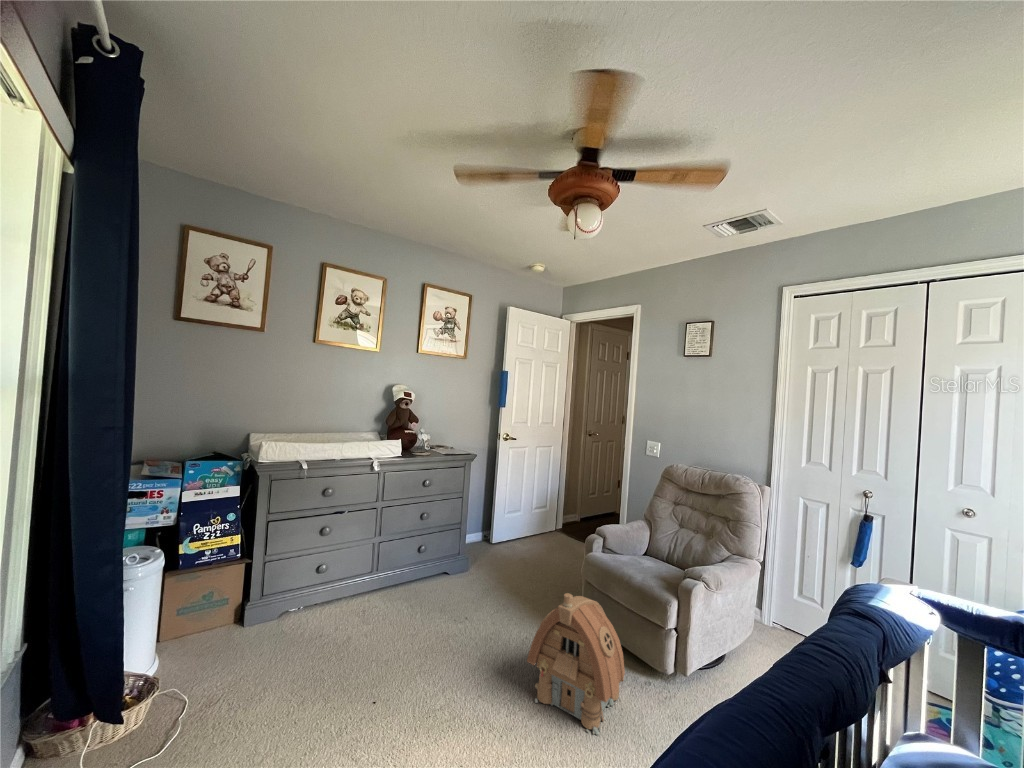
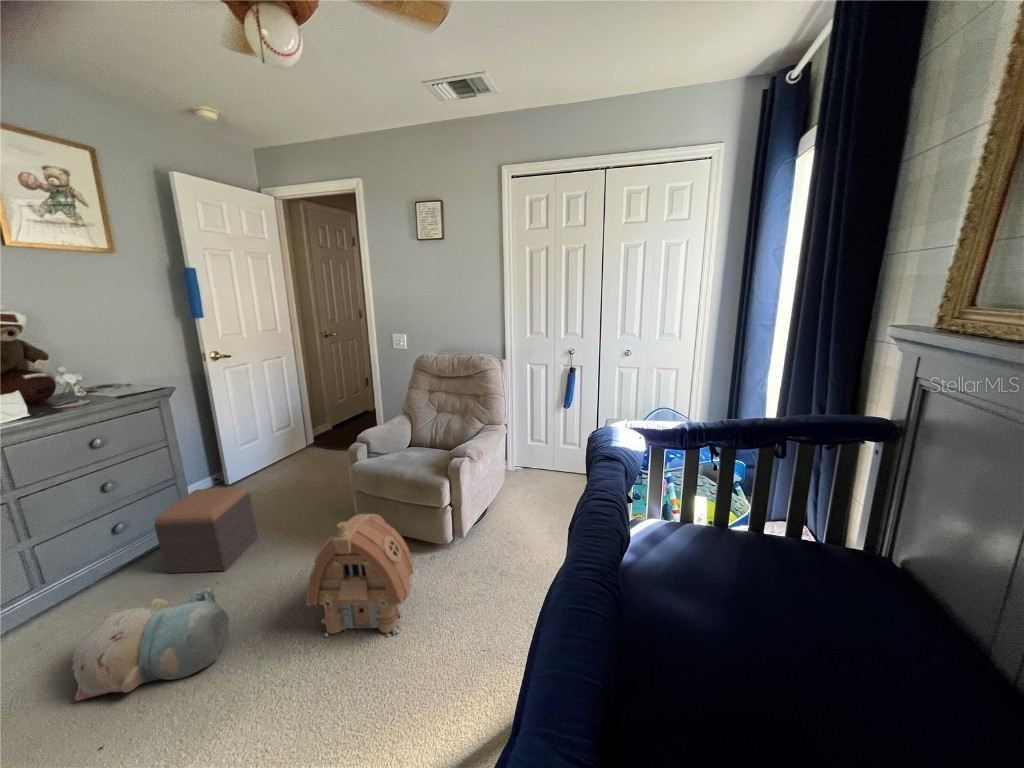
footstool: none [441,538,505,612] -> present [154,488,258,573]
plush toy: none [381,605,472,677] -> present [72,588,229,701]

